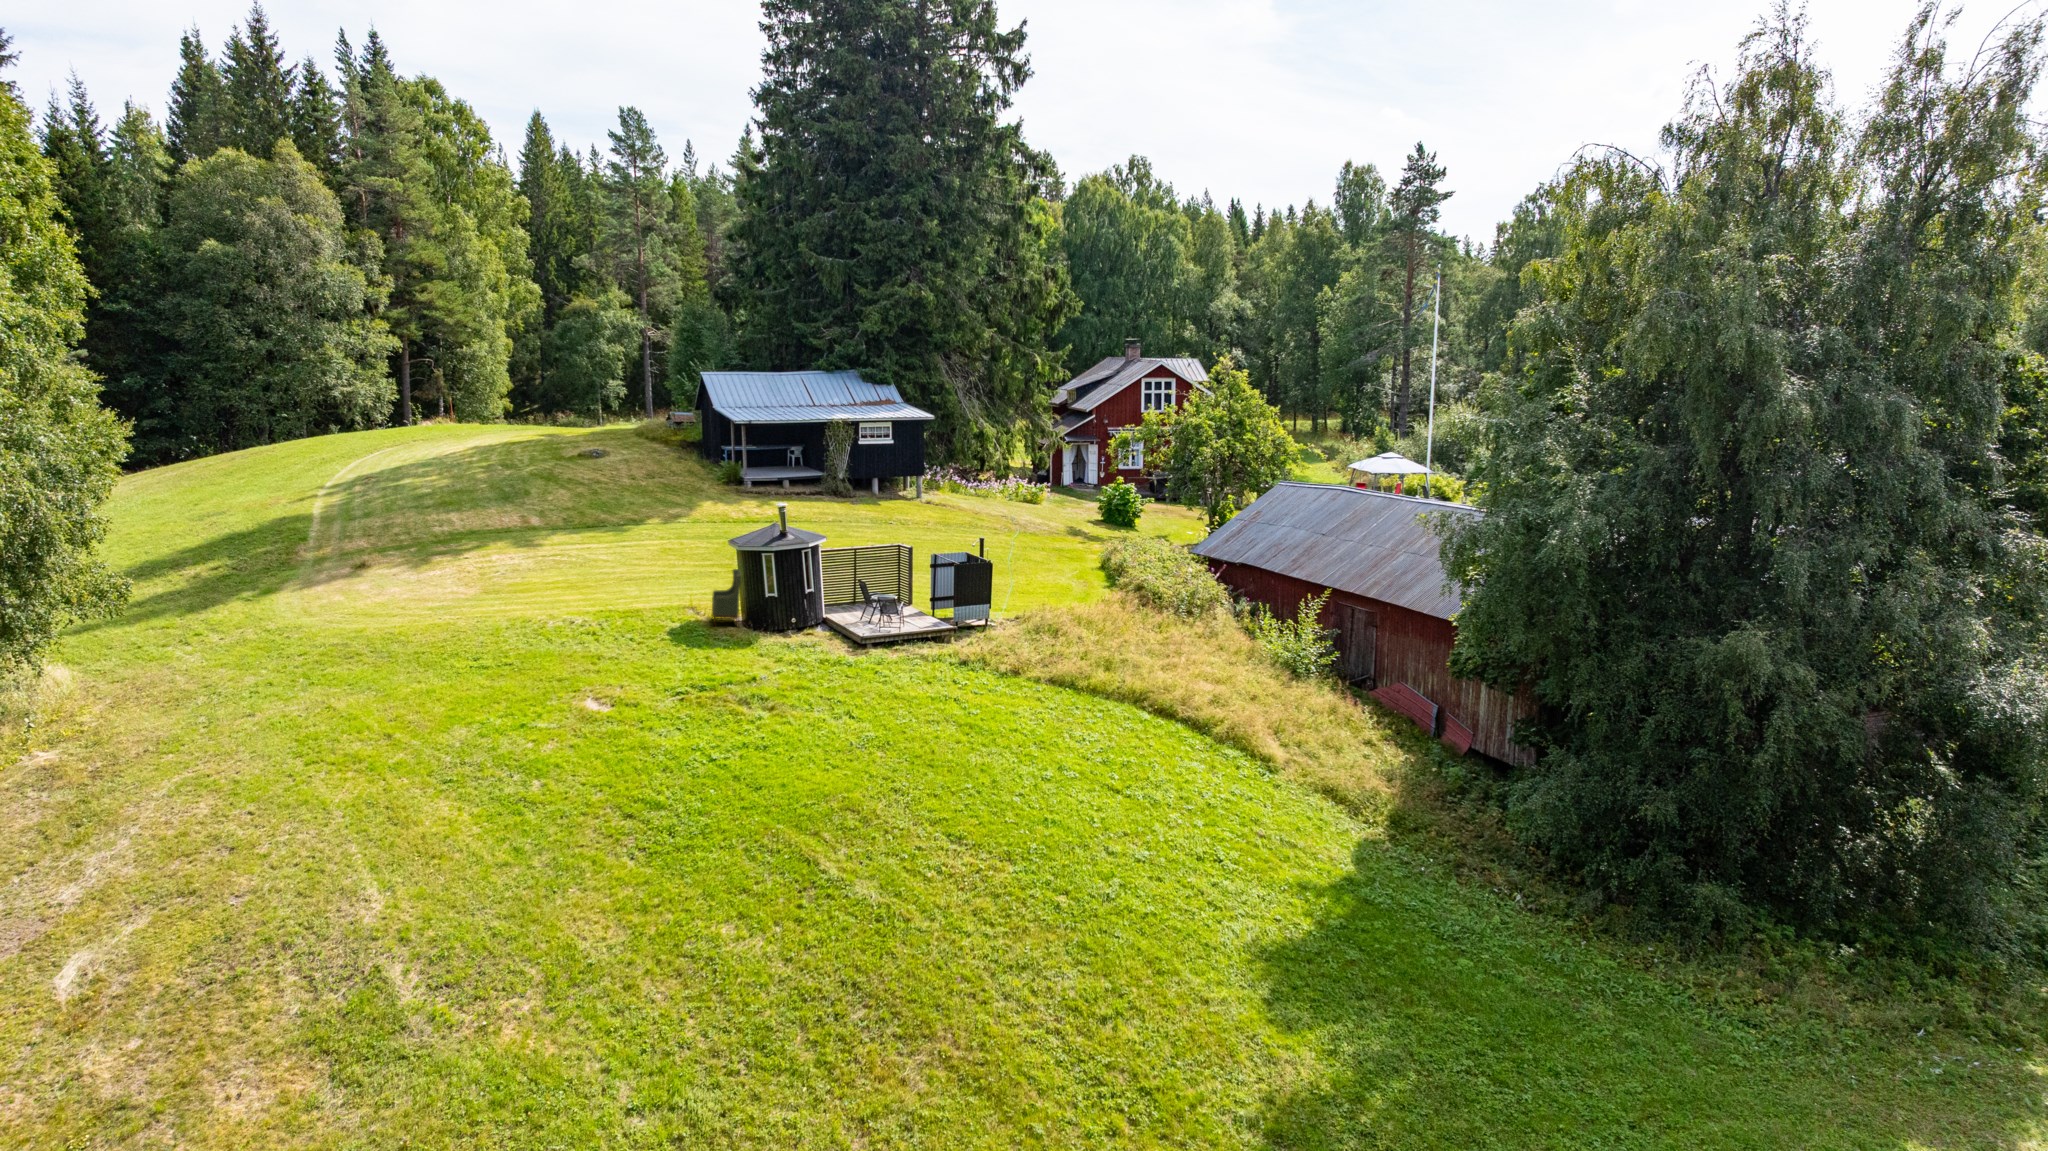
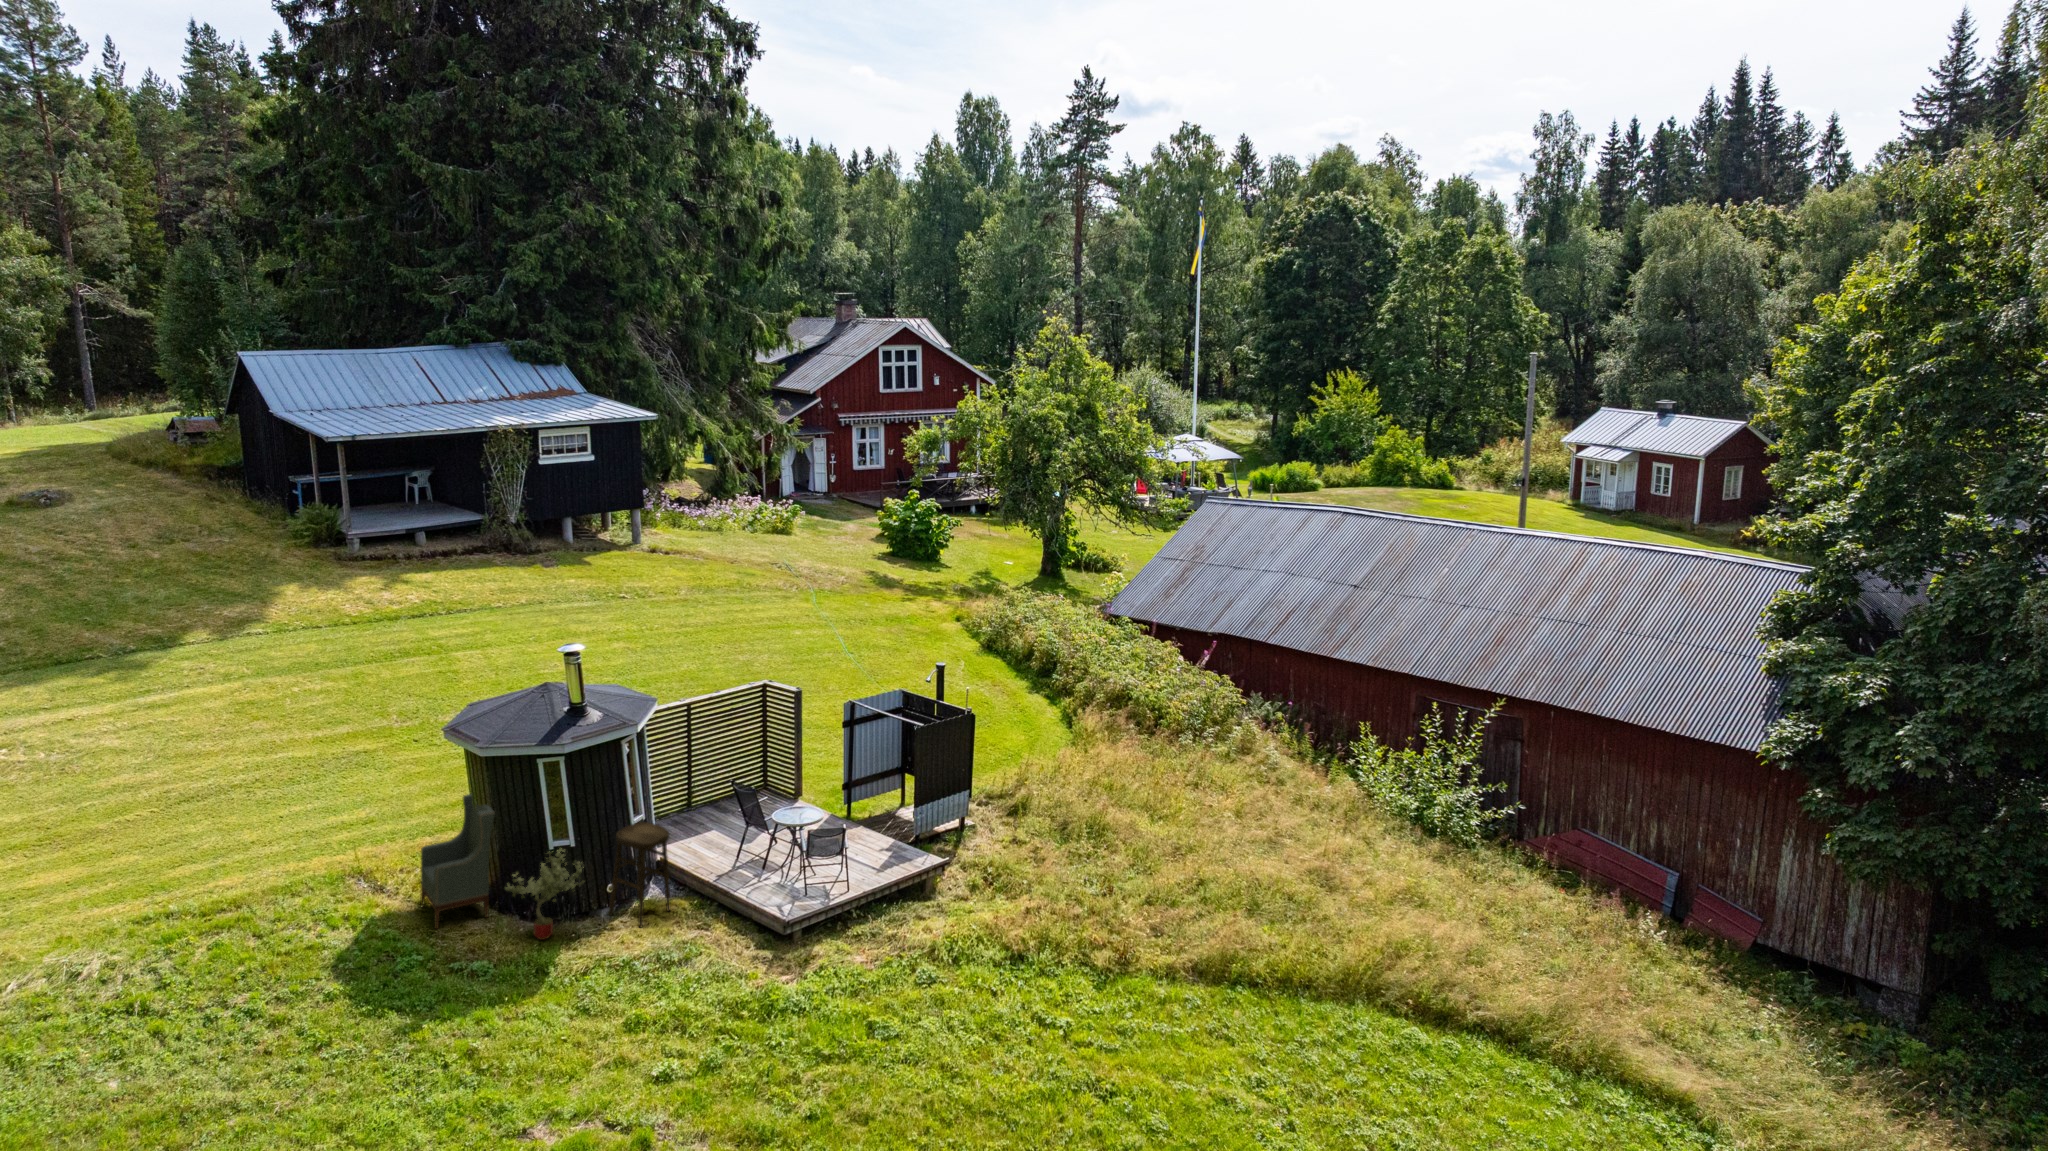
stool: none [791,591,820,640] -> present [609,822,671,928]
potted tree: none [742,593,777,636] -> present [506,848,584,940]

